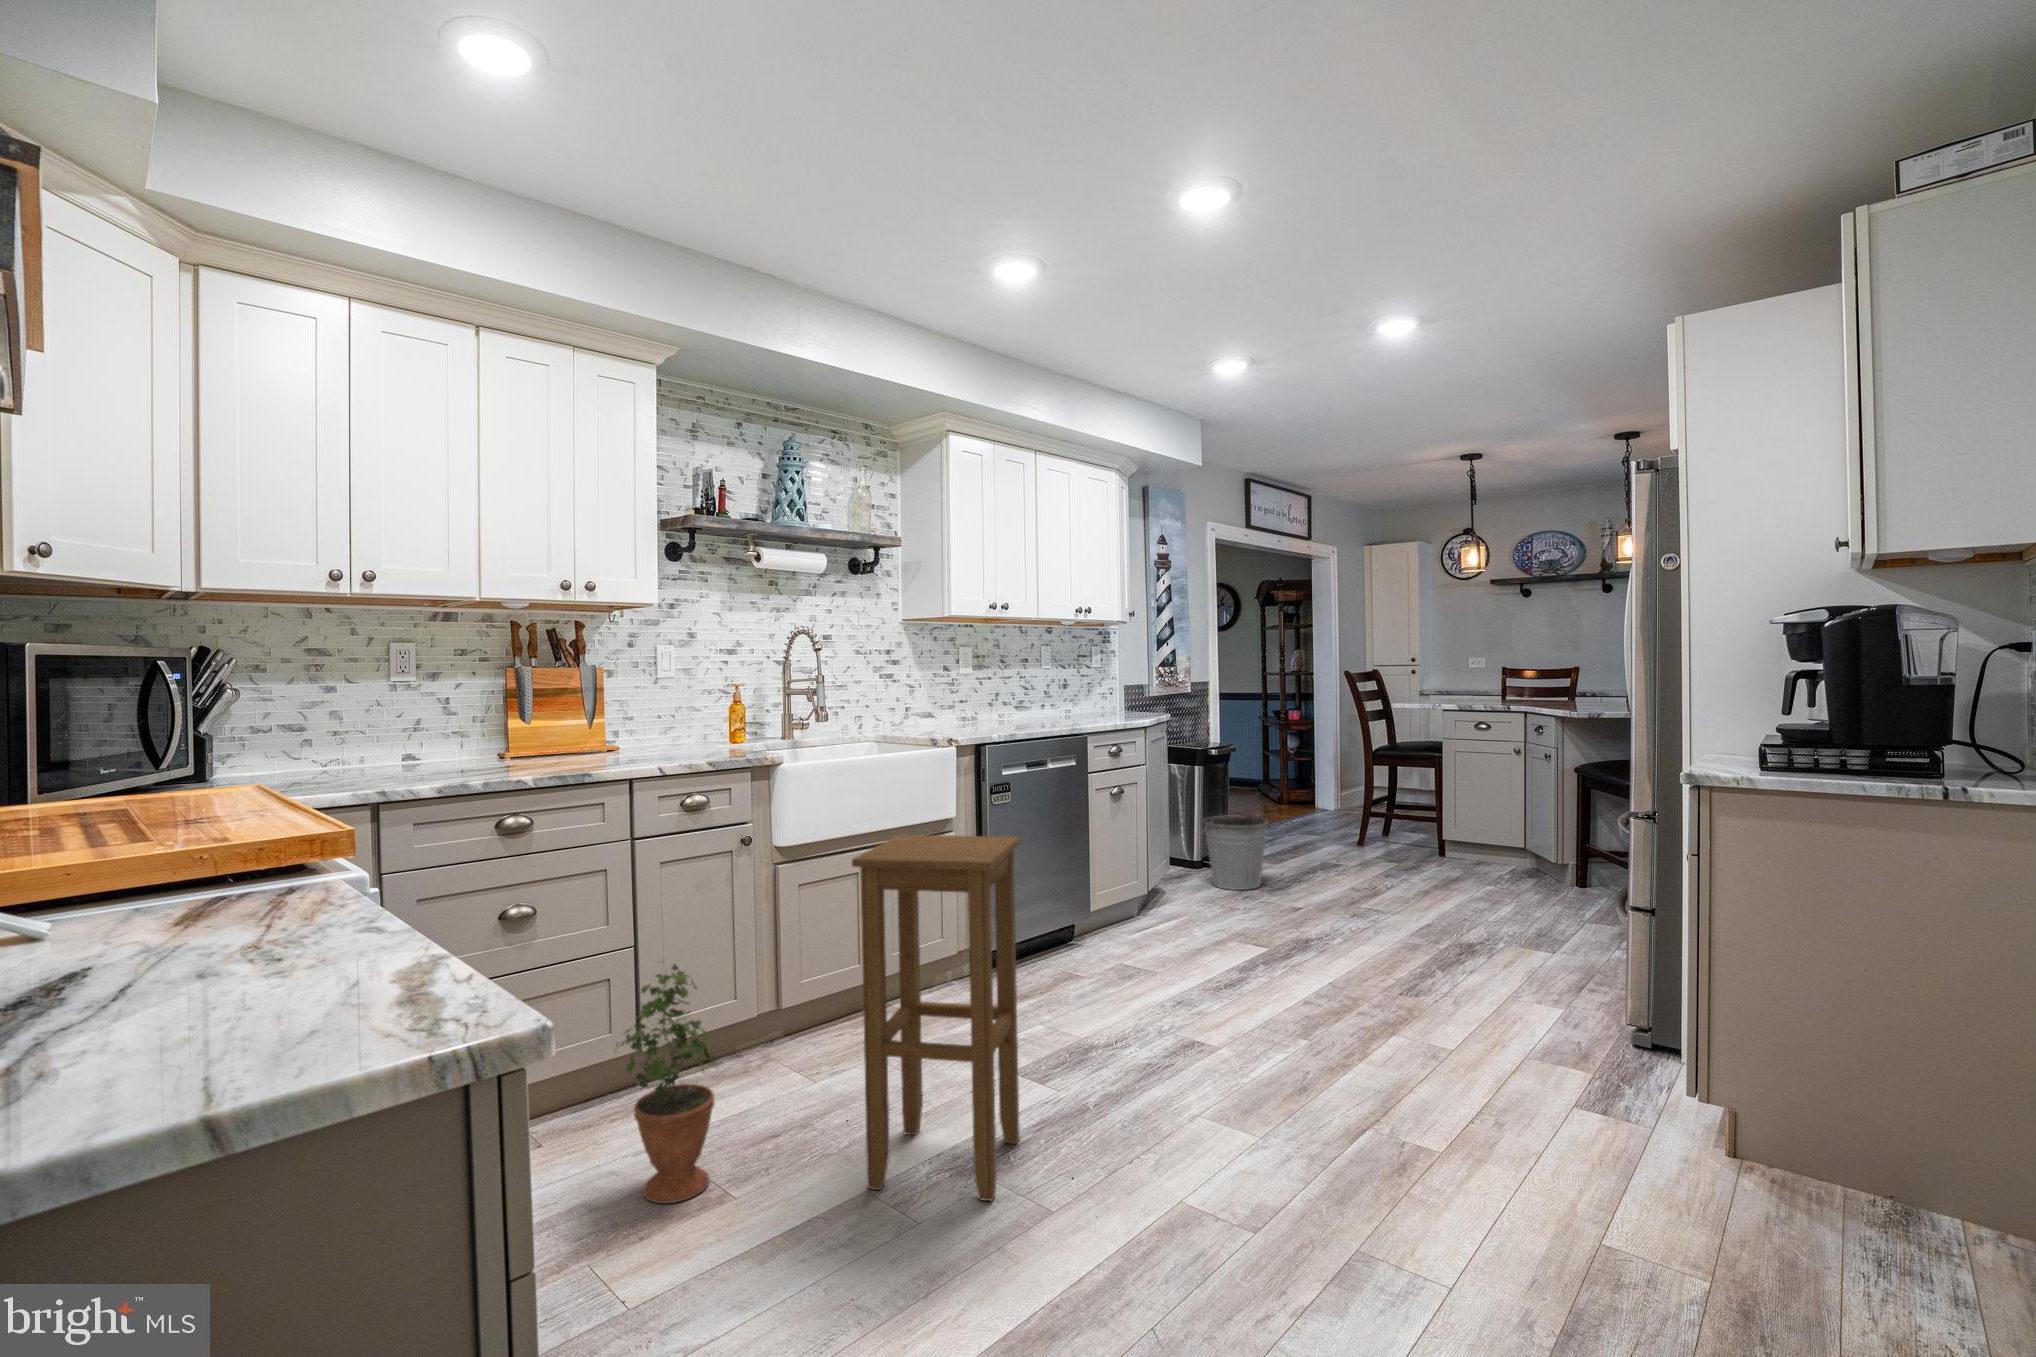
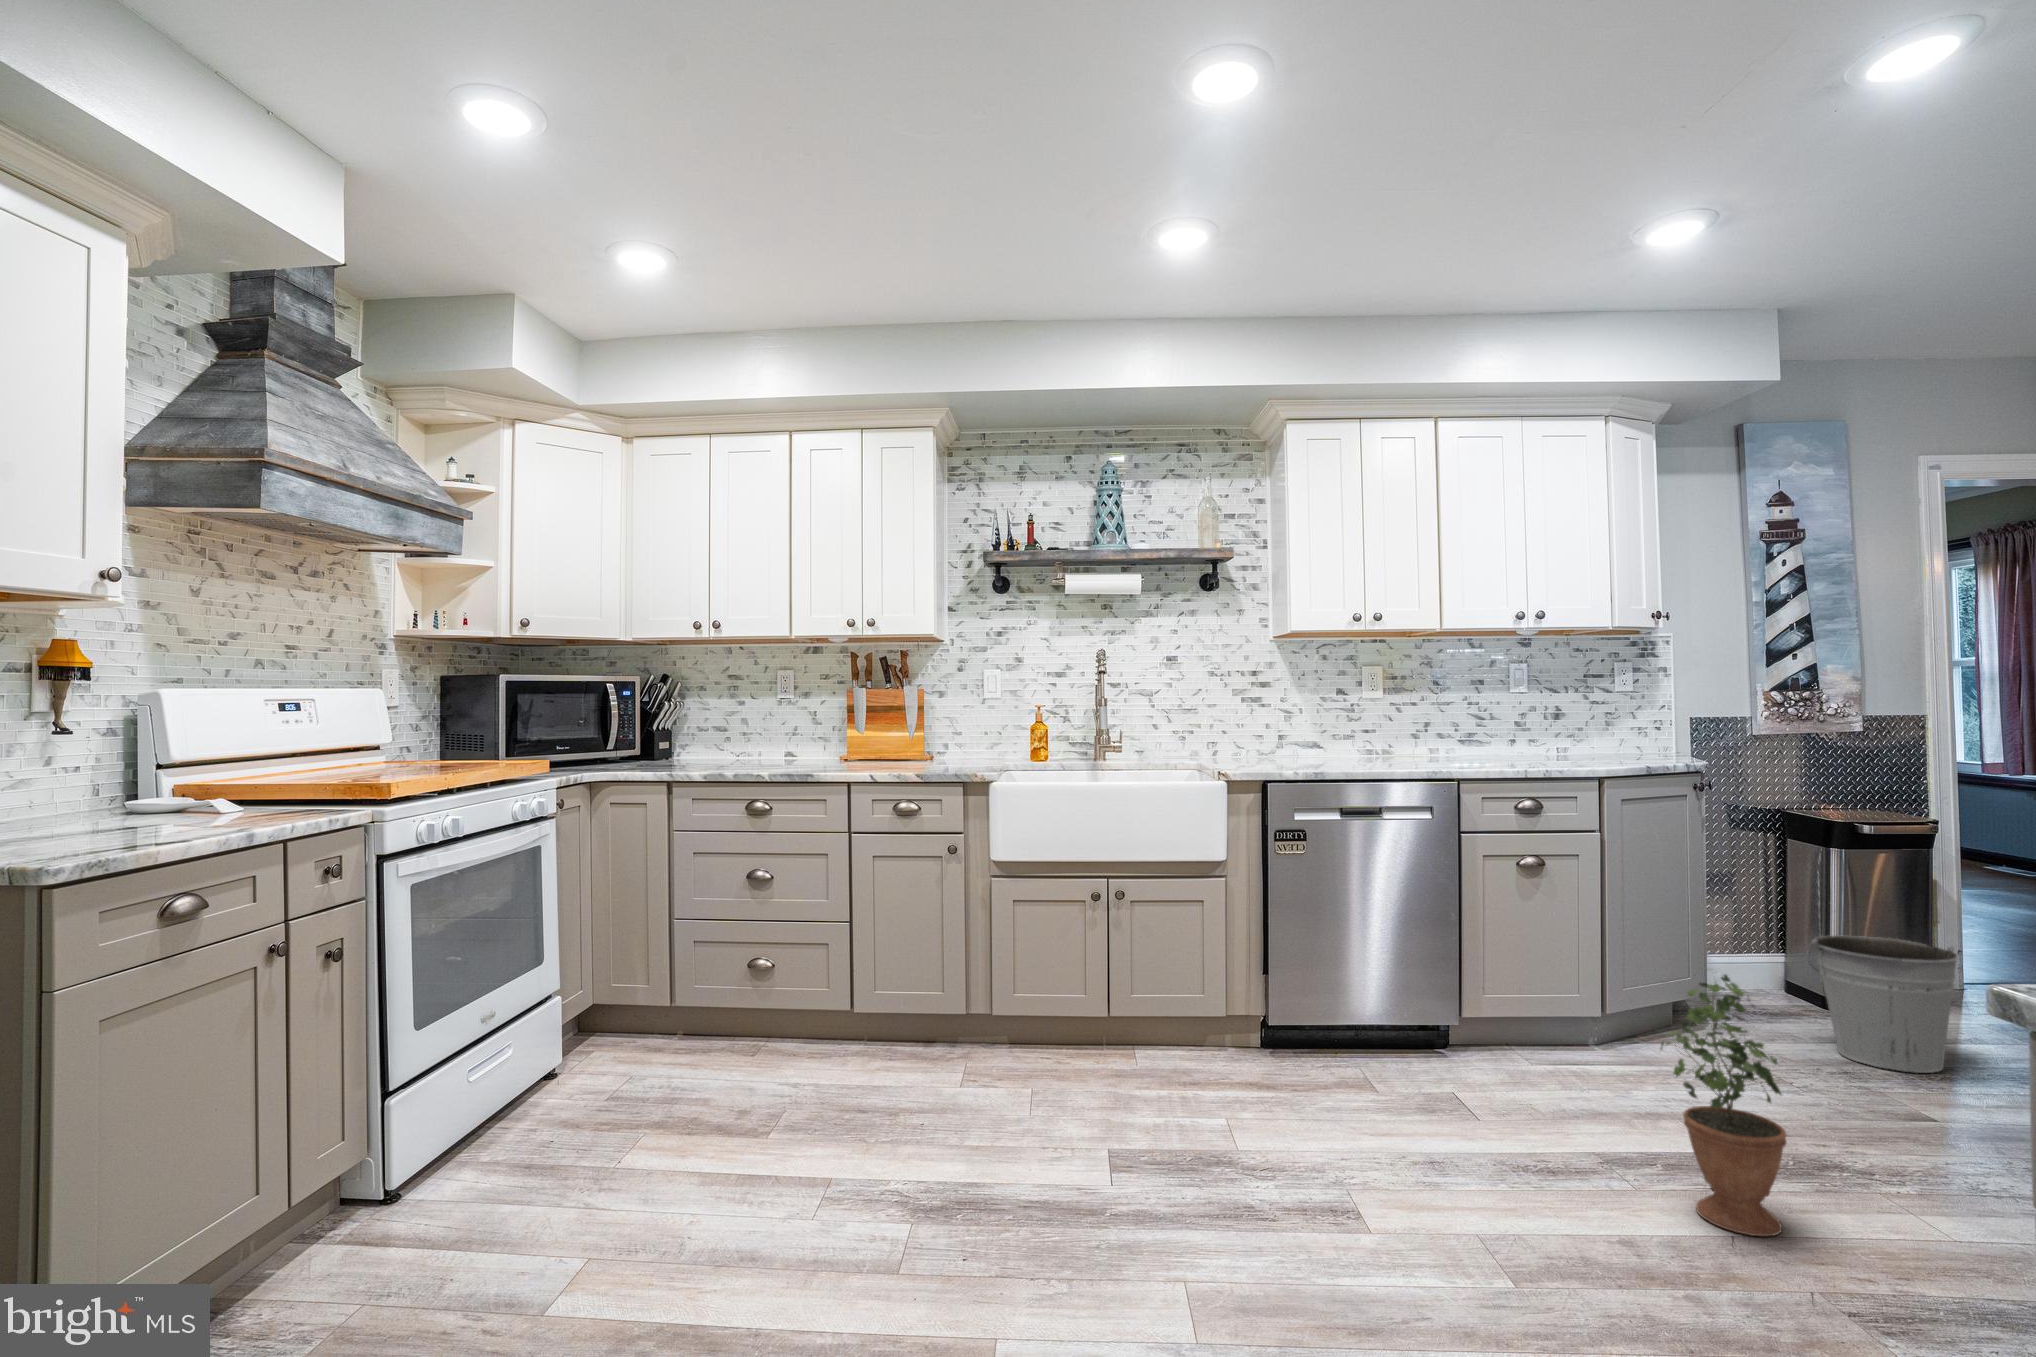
stool: present [852,835,1020,1201] -> none [801,847,983,1243]
potted plant: present [614,962,715,1203] -> present [1661,975,1786,1236]

